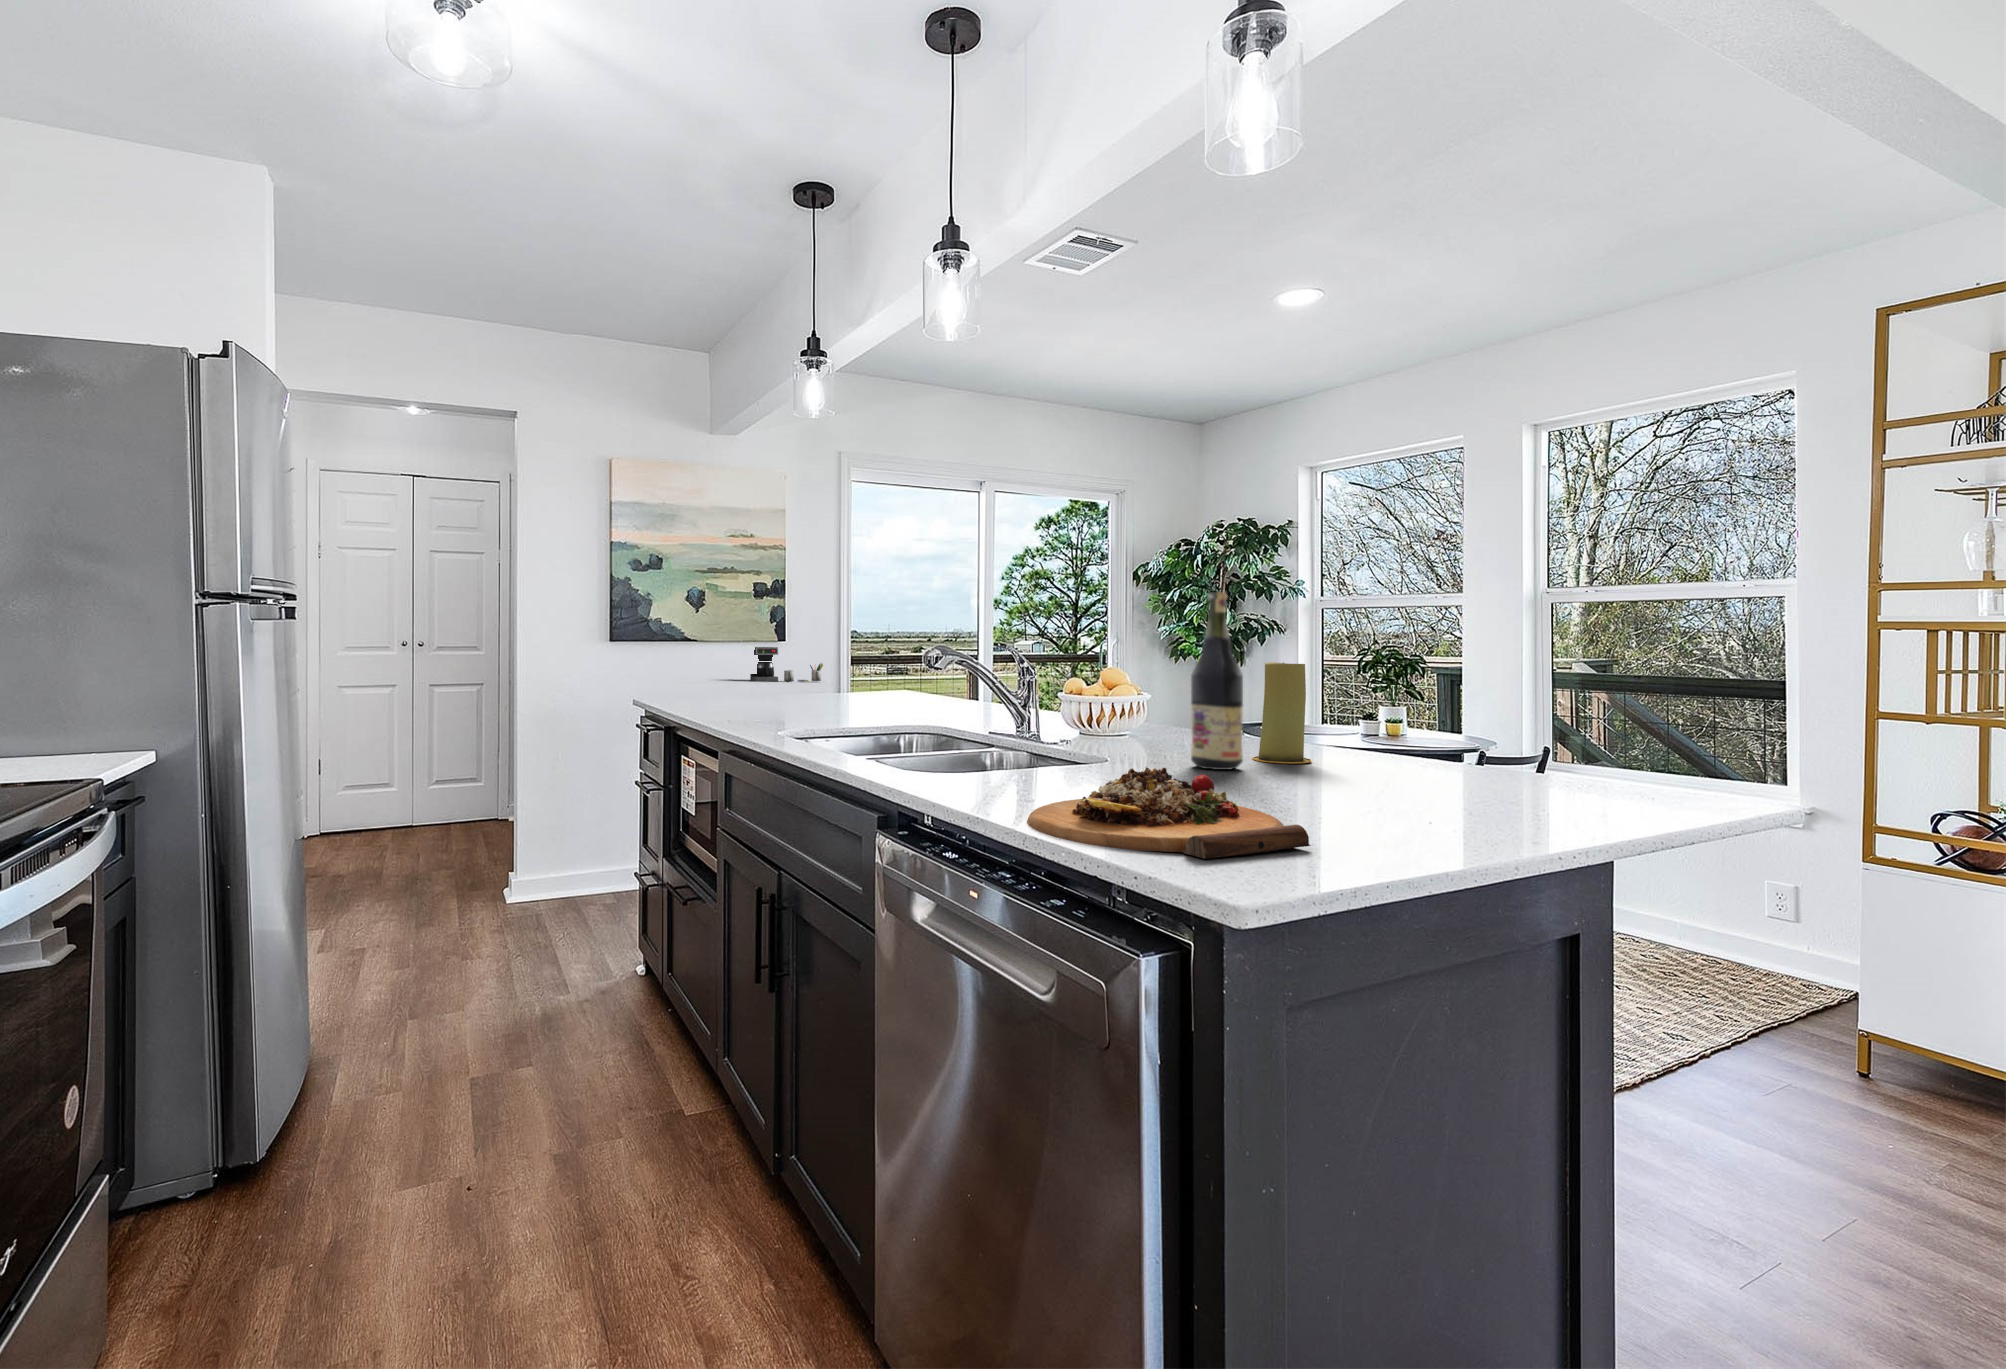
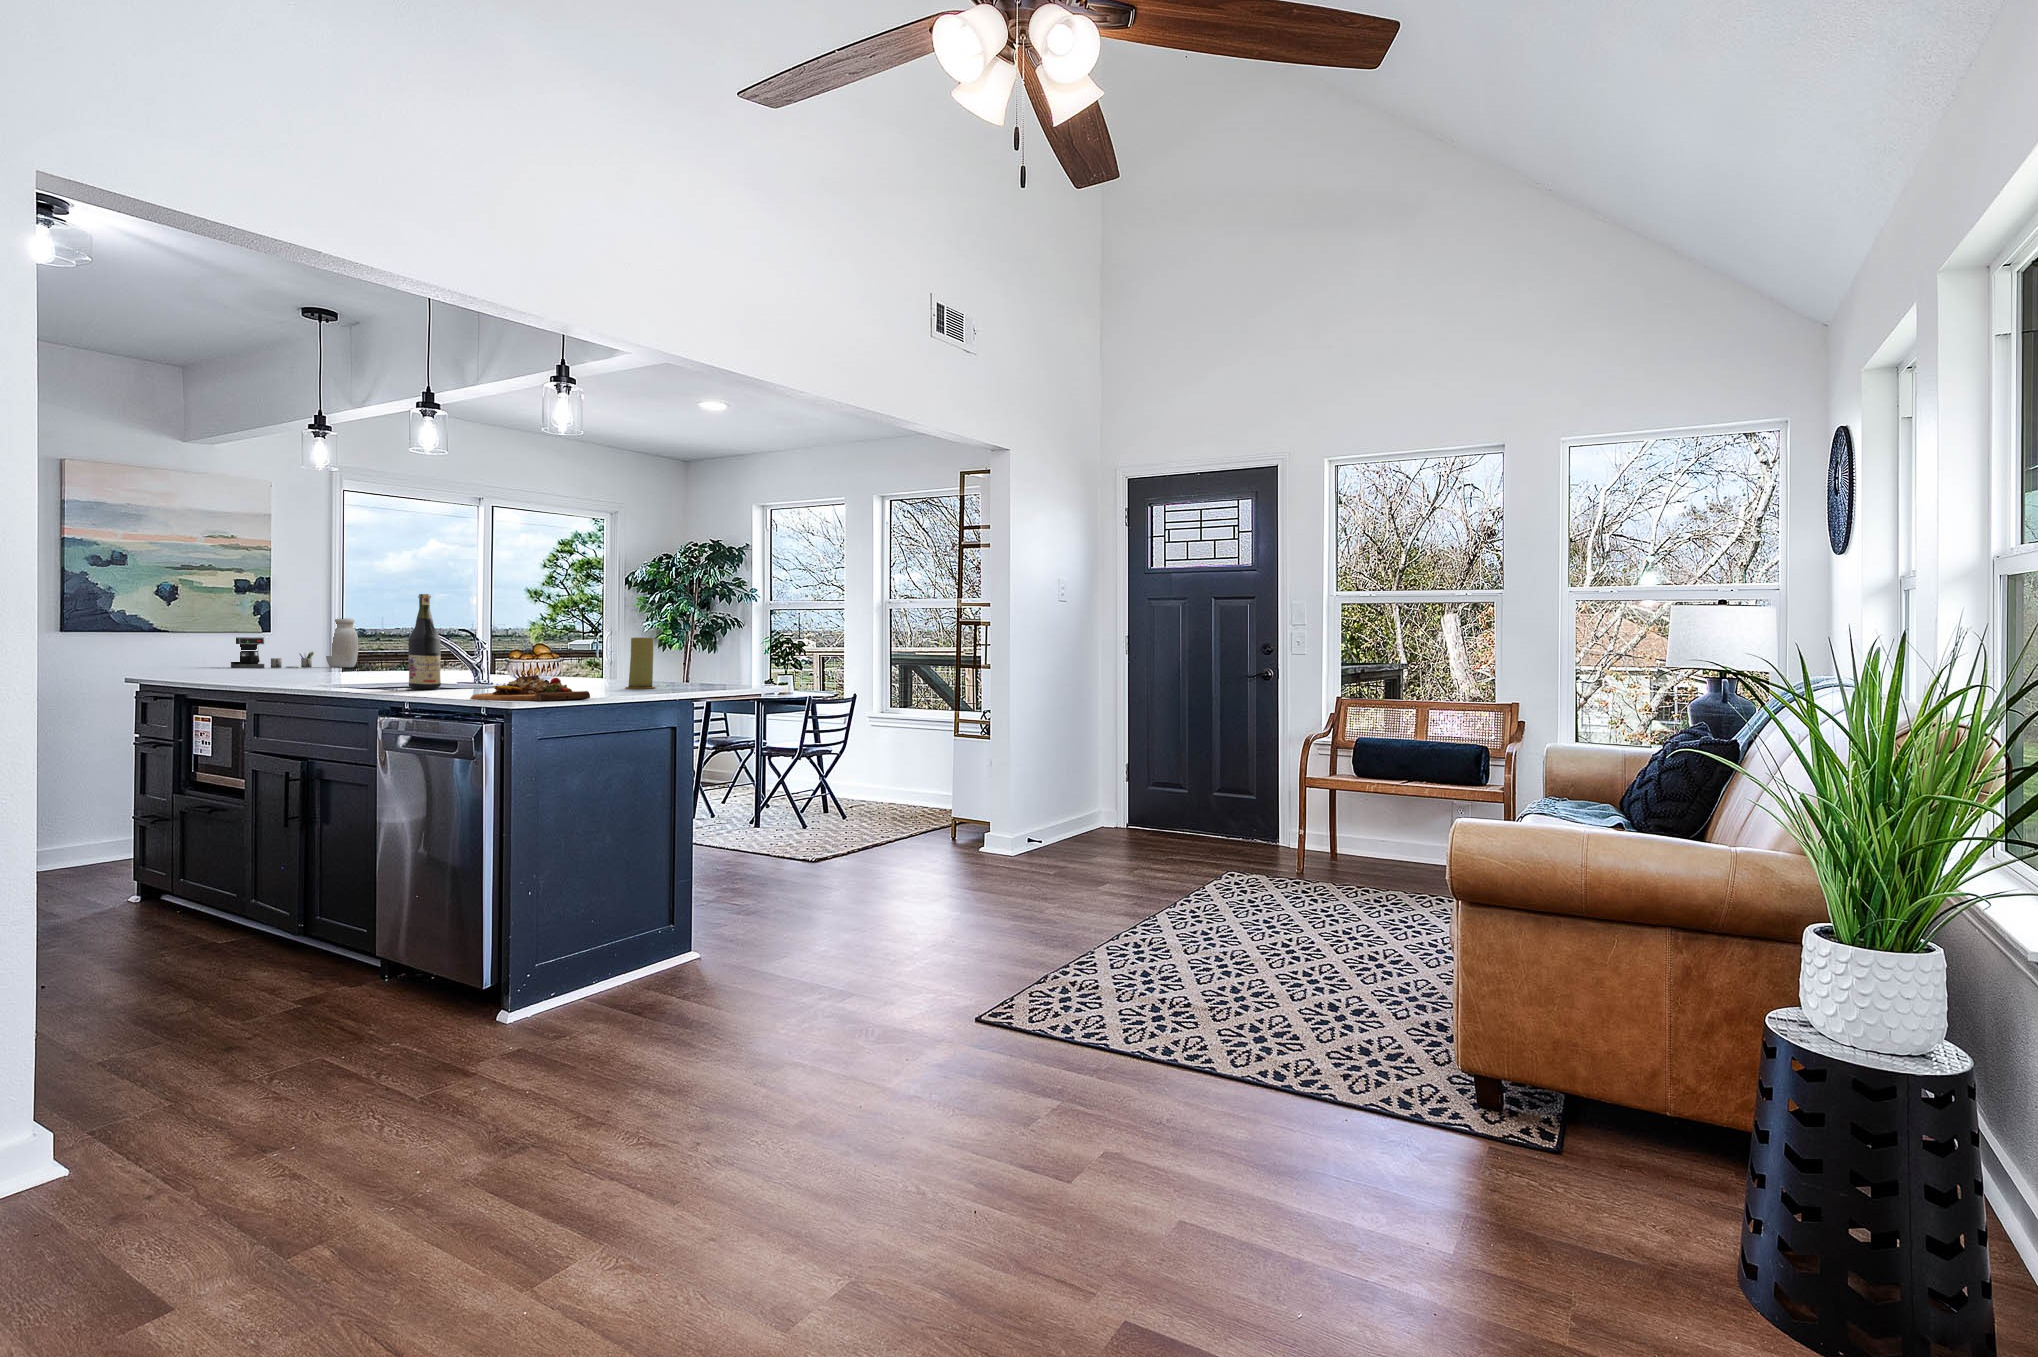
wine bottle: present [1191,592,1243,770] -> present [408,594,441,689]
jar: none [835,625,865,681] -> present [326,618,358,668]

